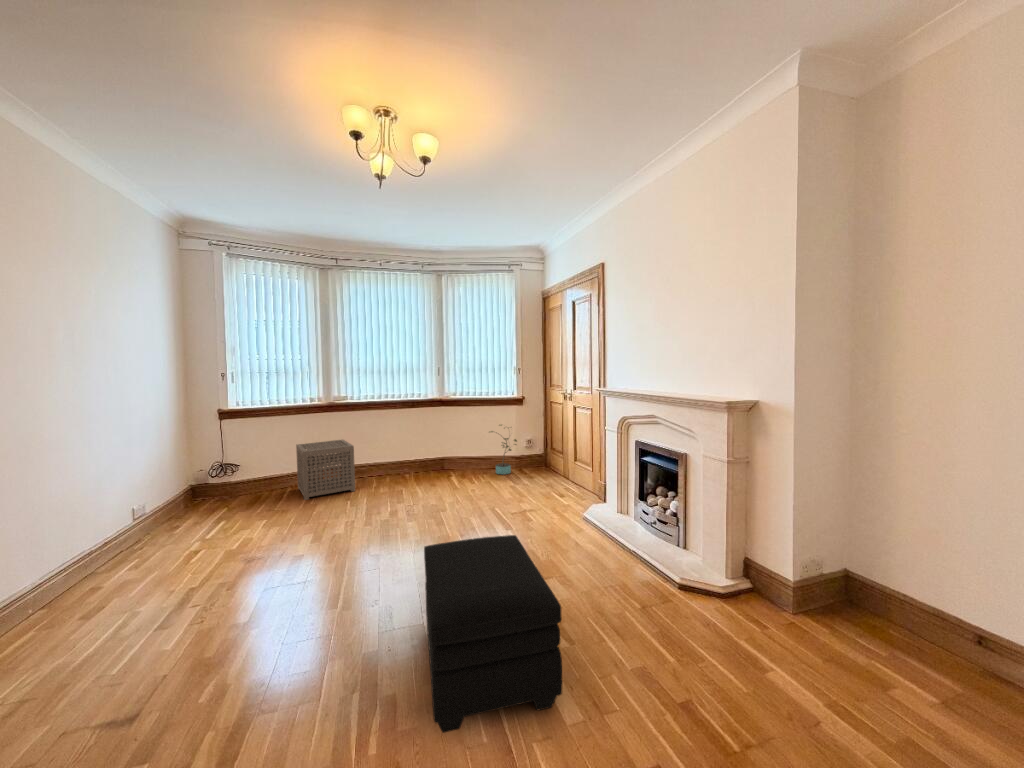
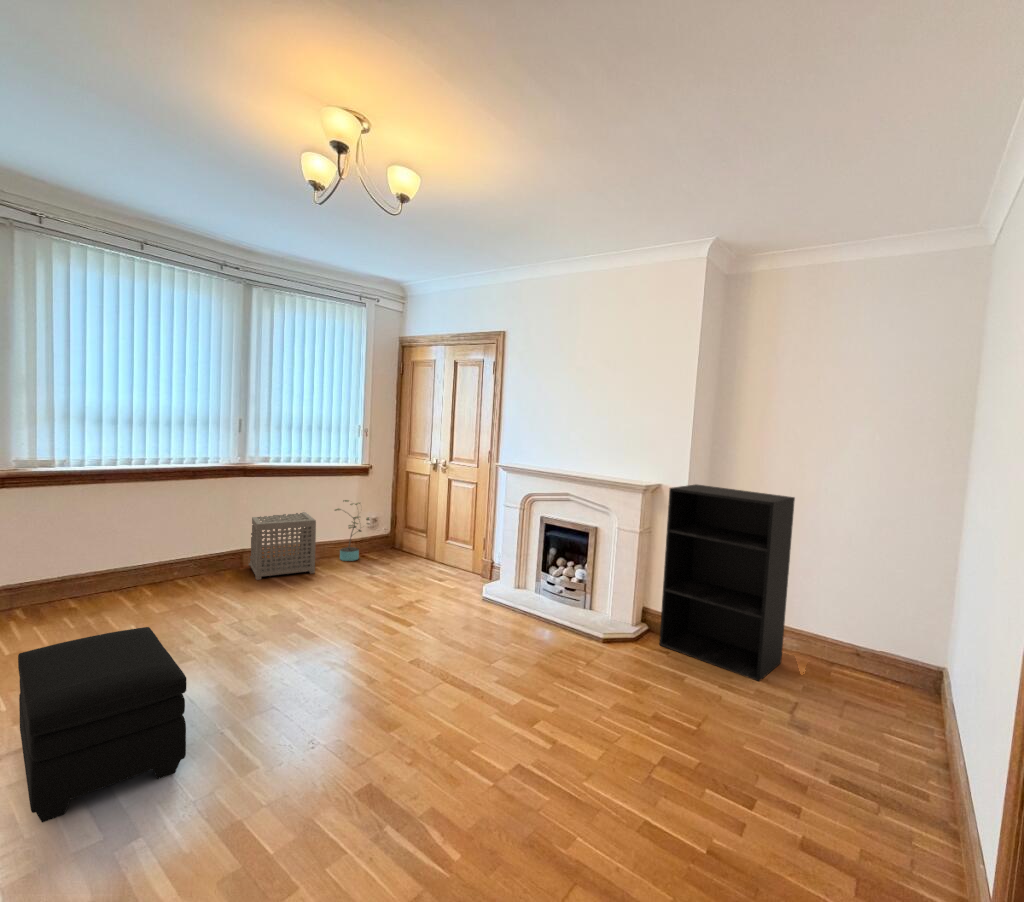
bookshelf: none [755,401,986,717] -> present [659,485,795,681]
side table: present [296,440,355,500] -> present [249,512,316,580]
ottoman: present [424,535,562,733] -> present [18,627,186,822]

